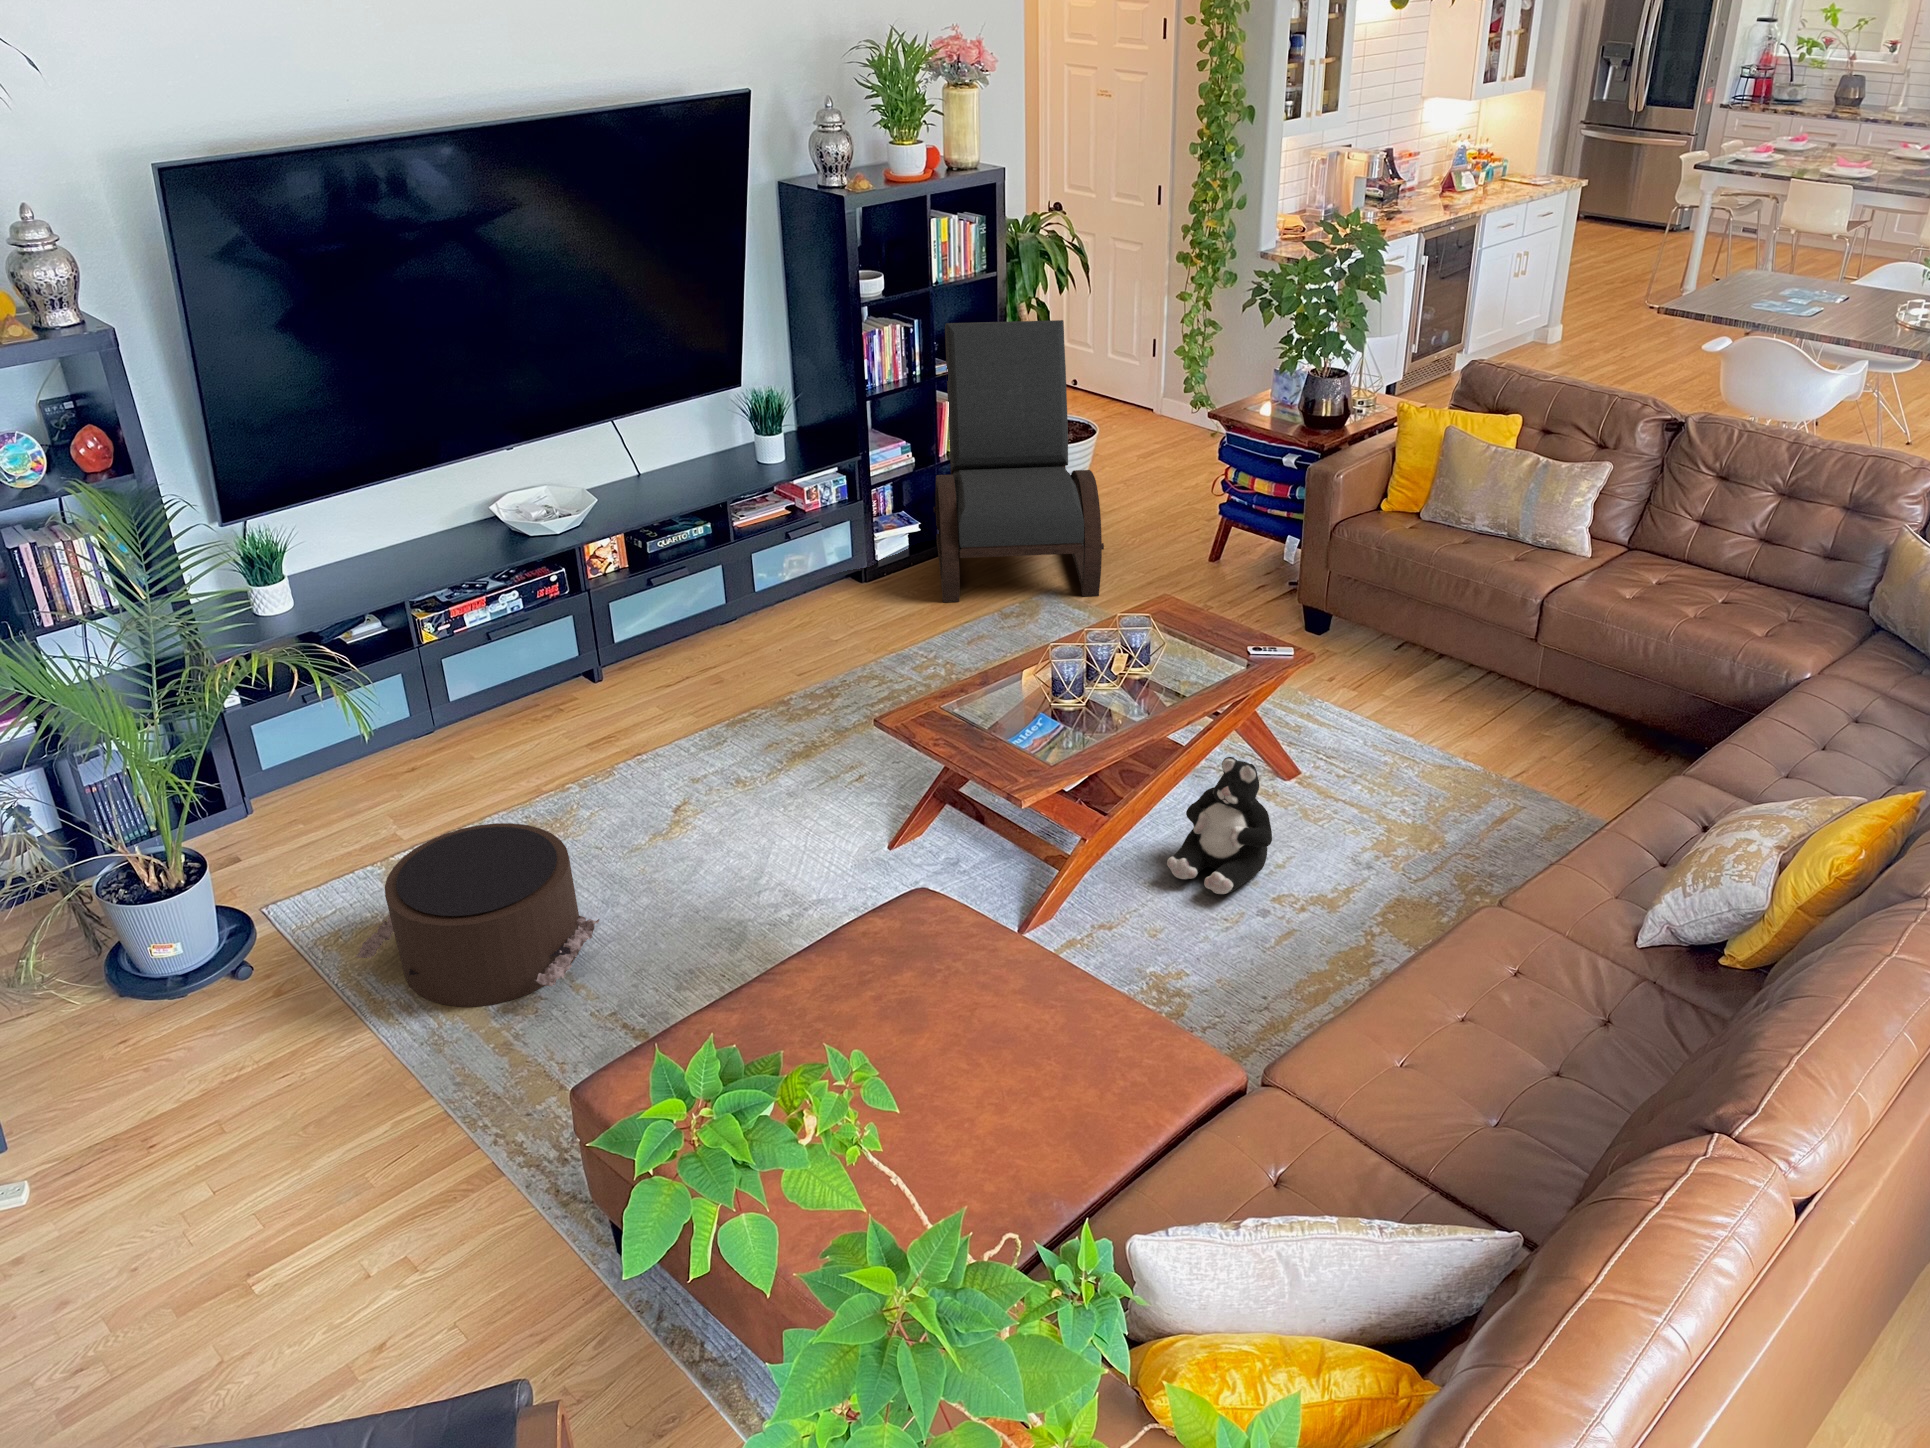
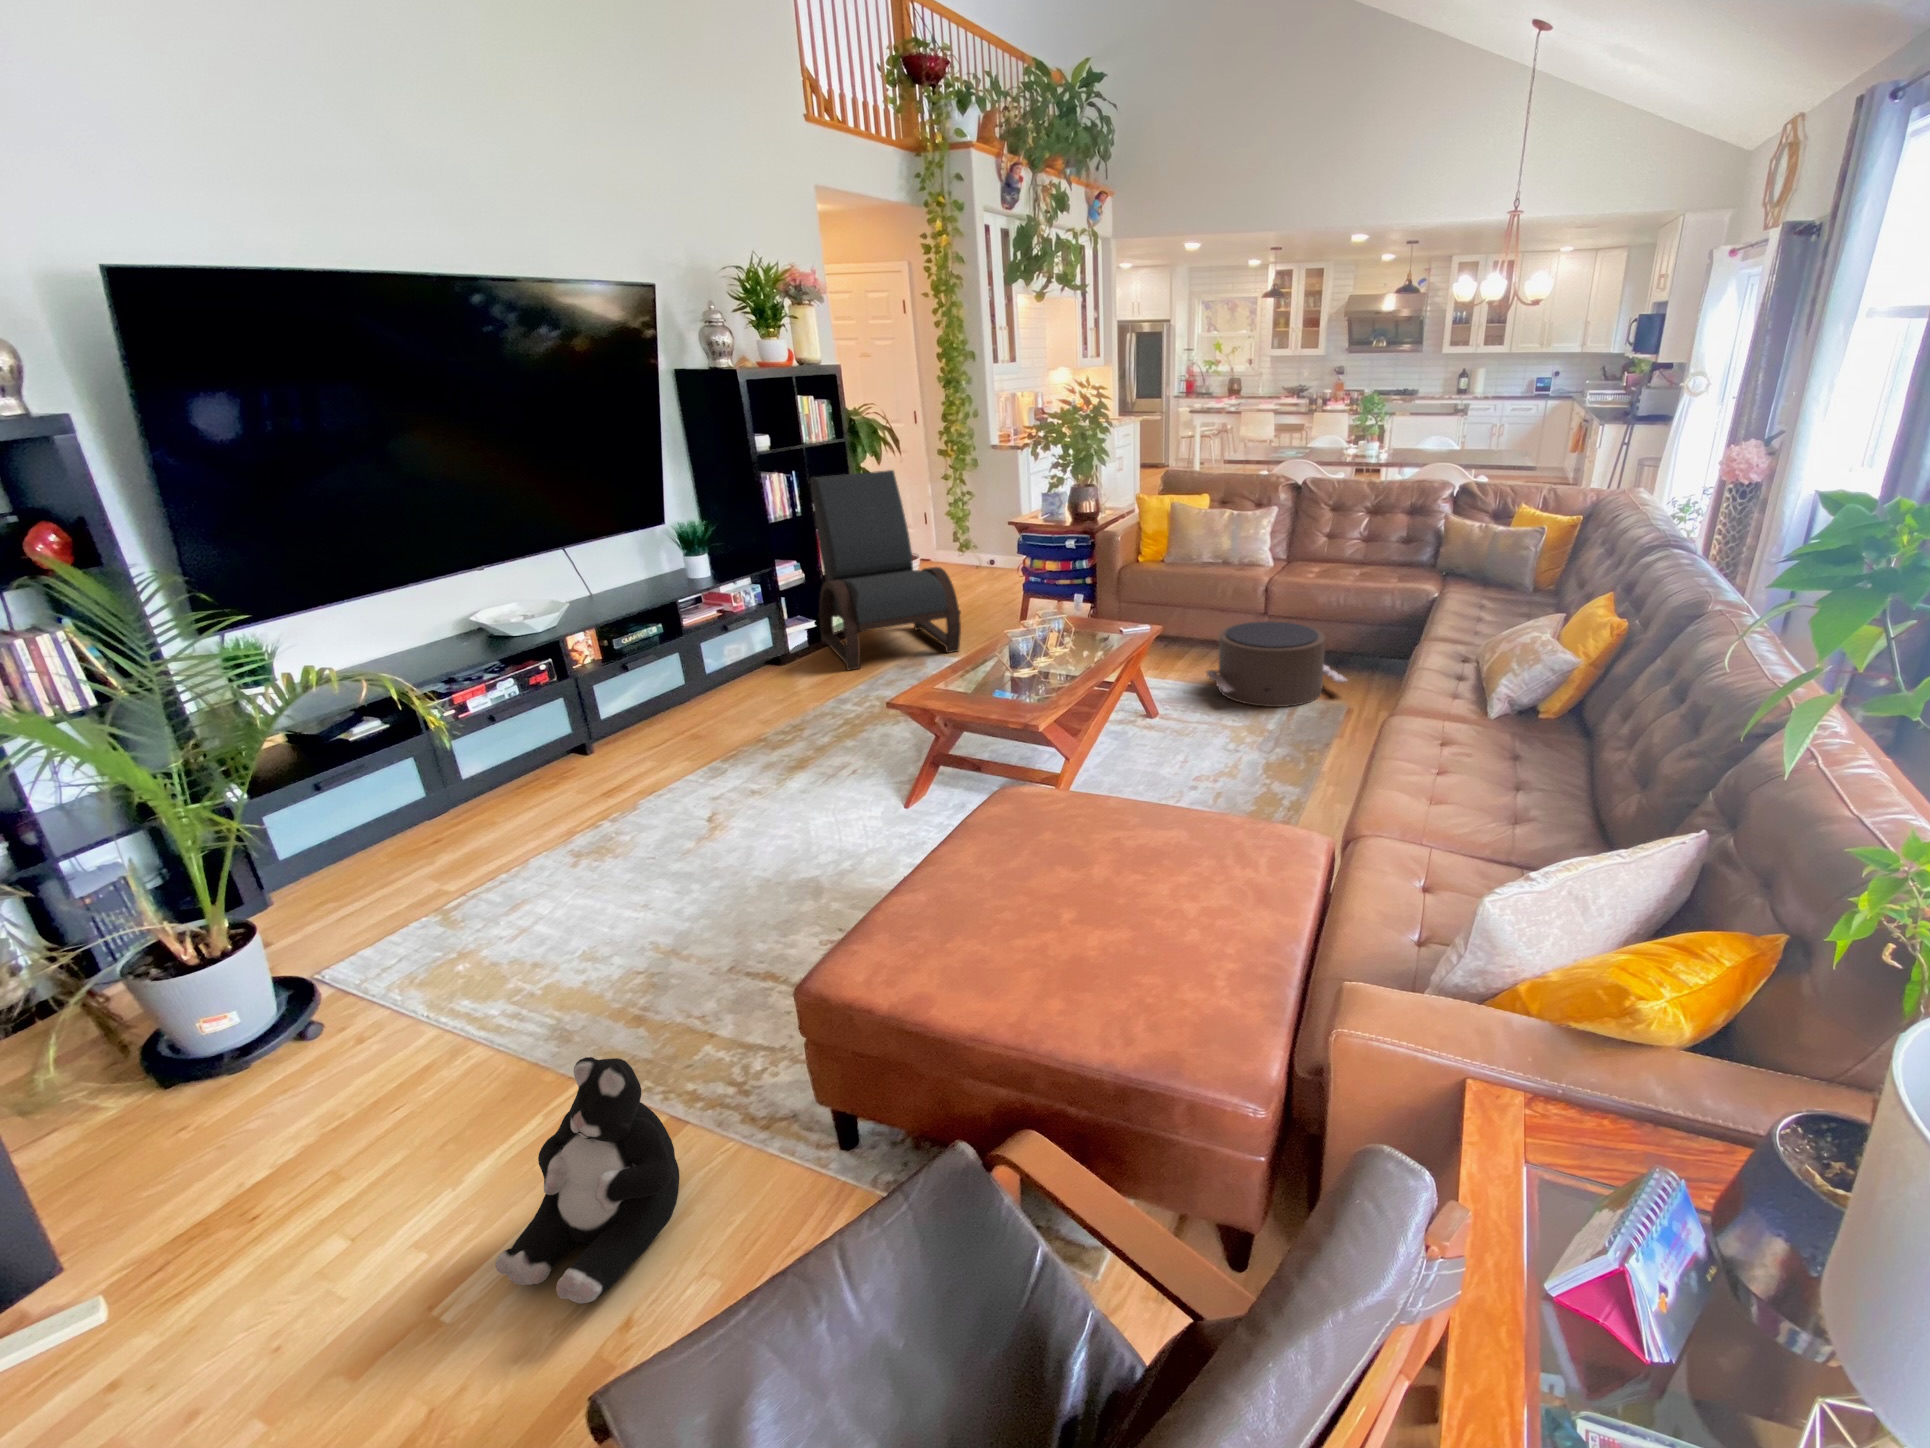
plush toy: present [1167,757,1272,894] -> present [495,1057,679,1304]
pouf: present [356,823,599,1007] -> present [1206,622,1347,707]

